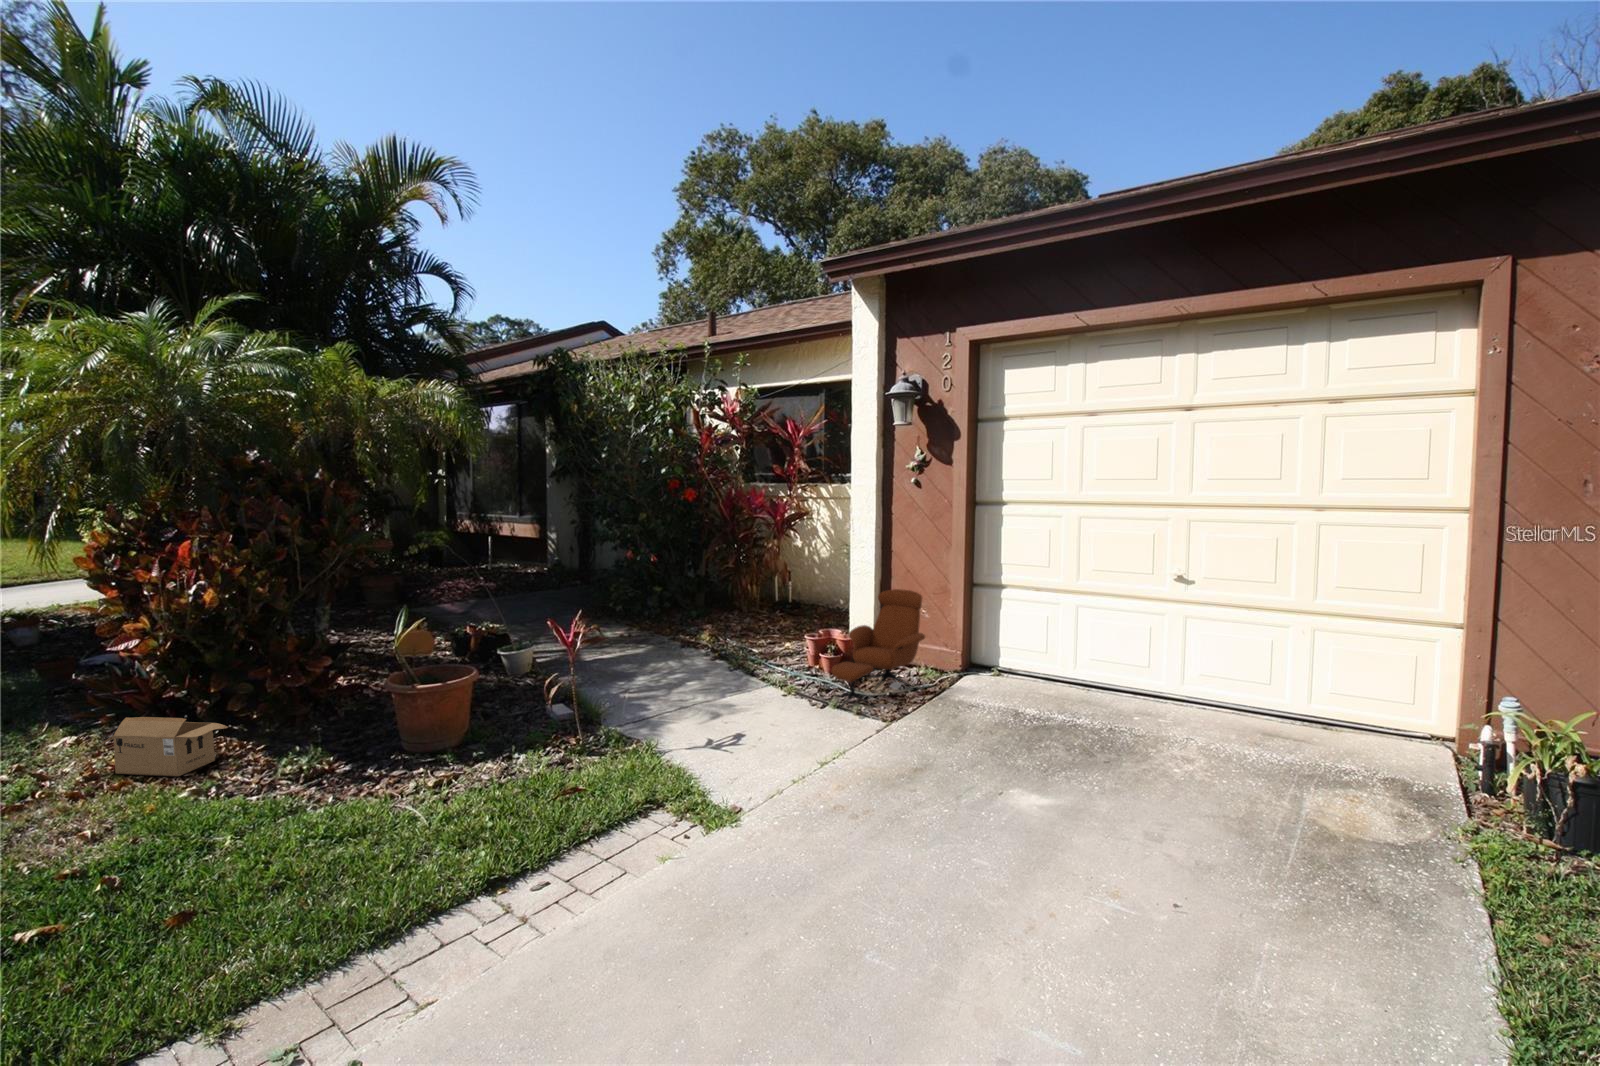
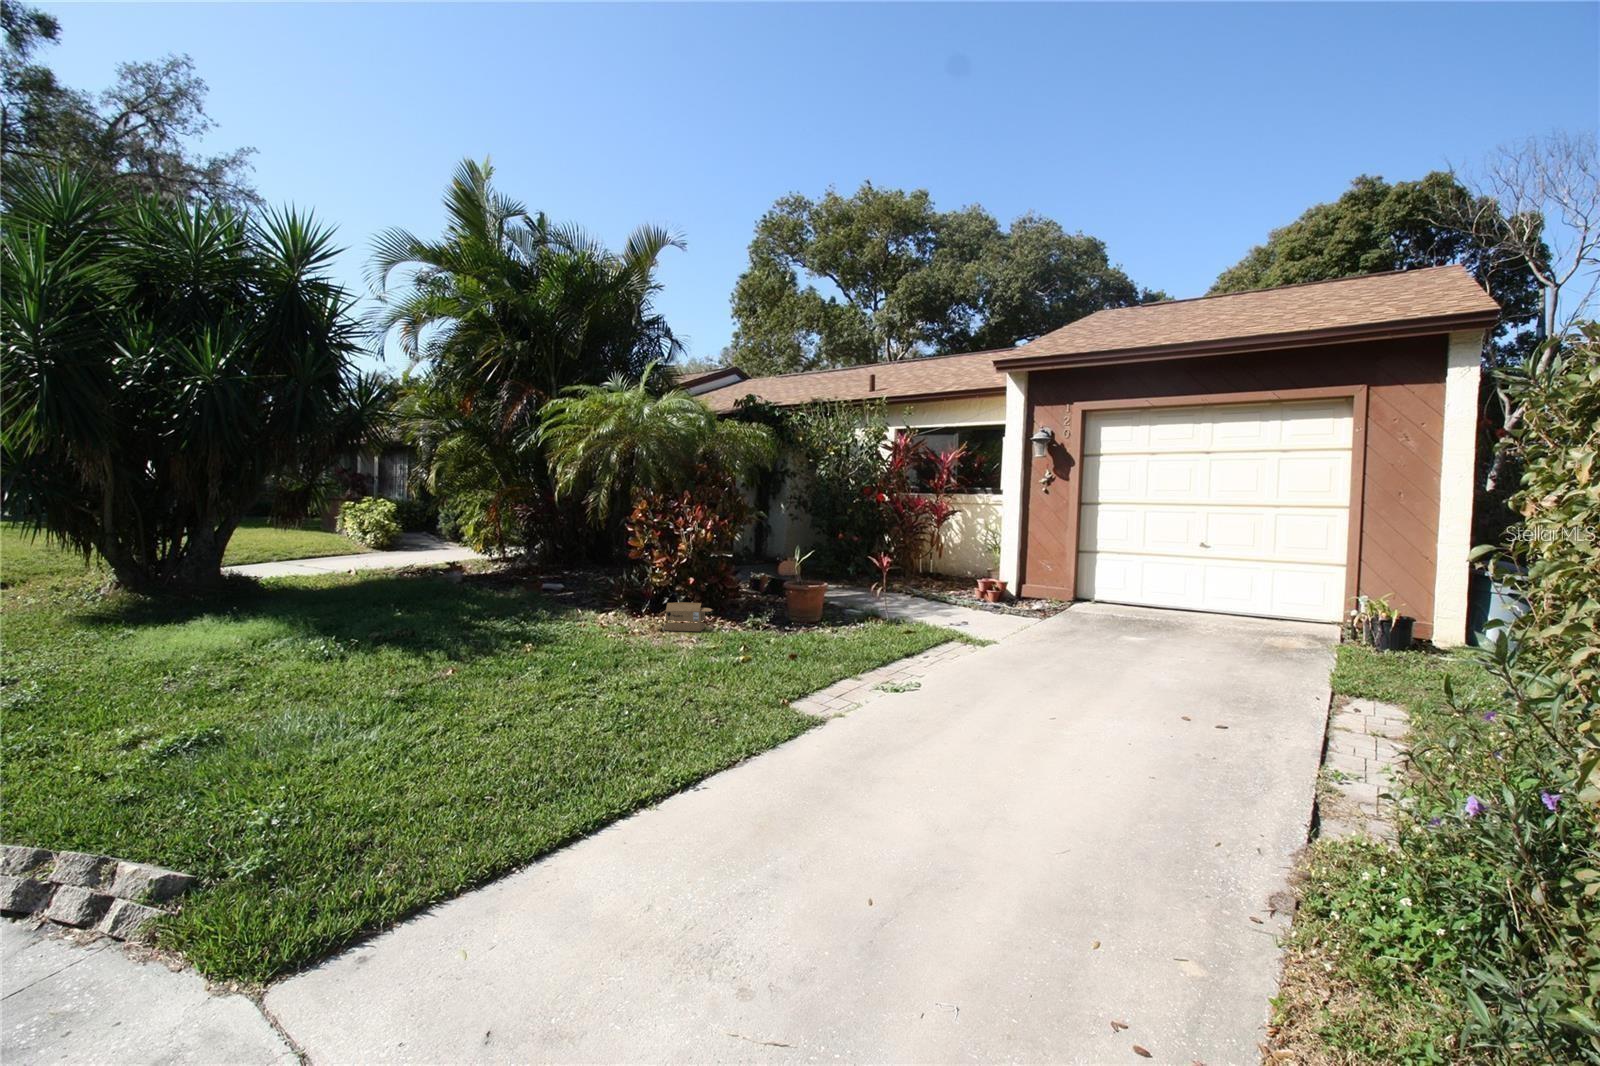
lounge chair: present [832,589,925,707] -> none [1003,554,1054,616]

